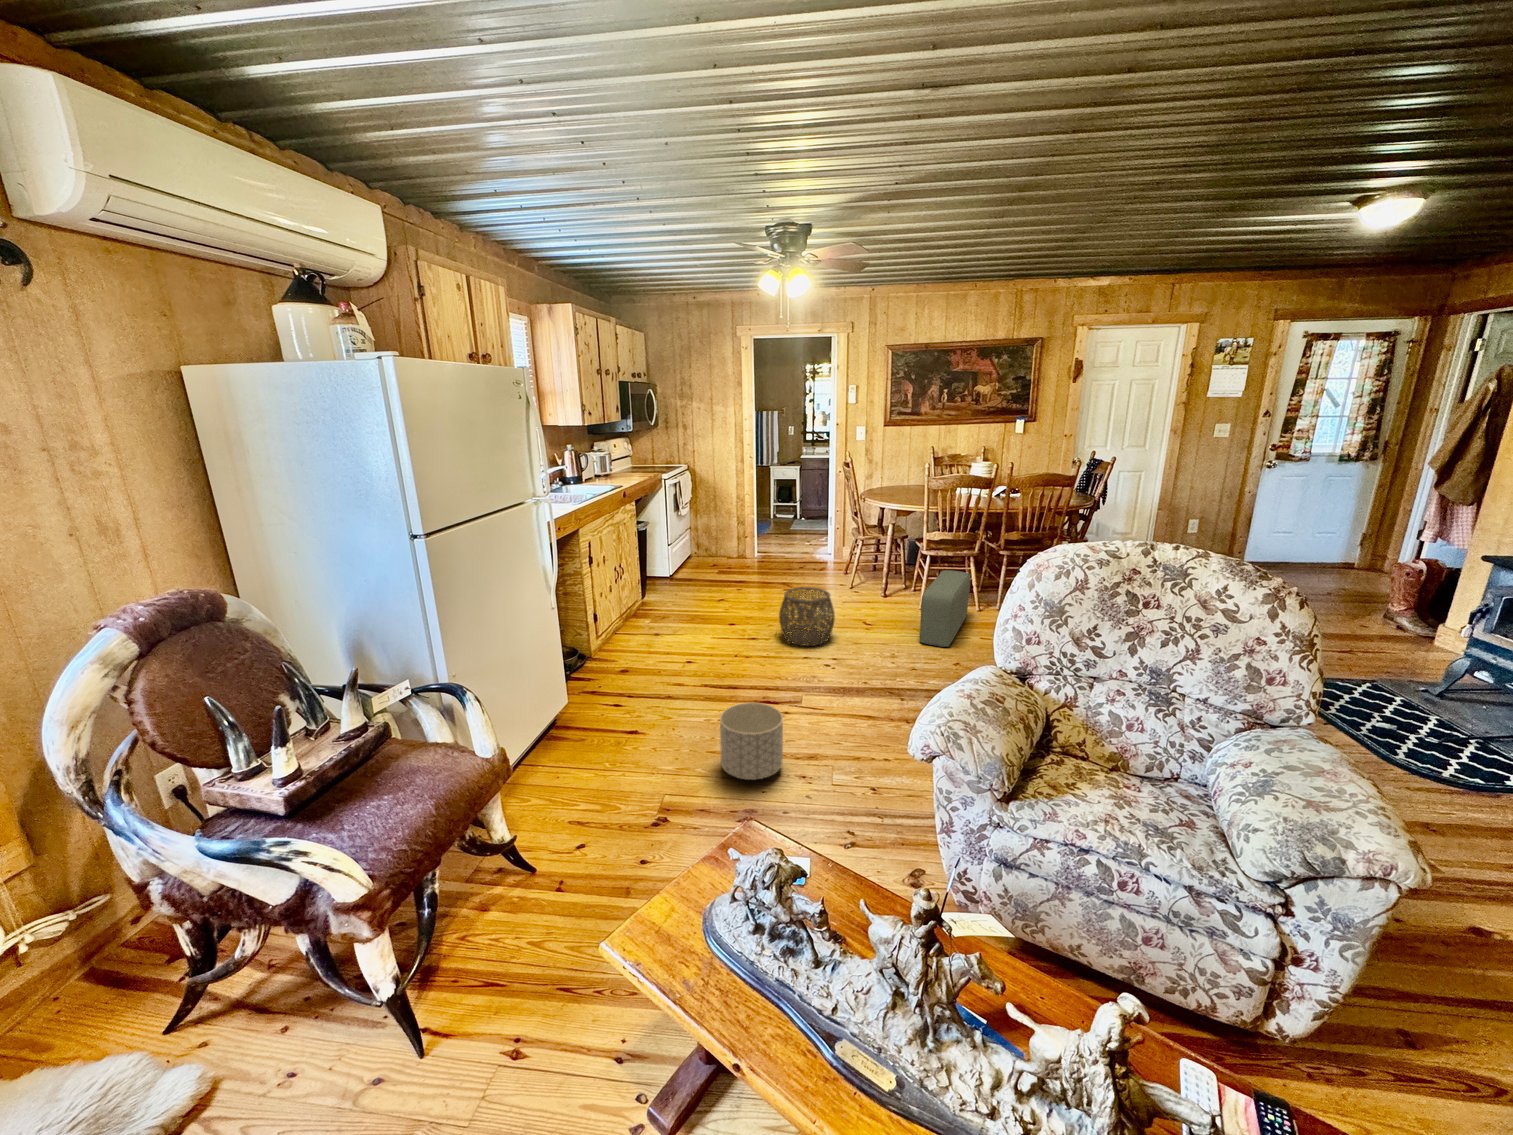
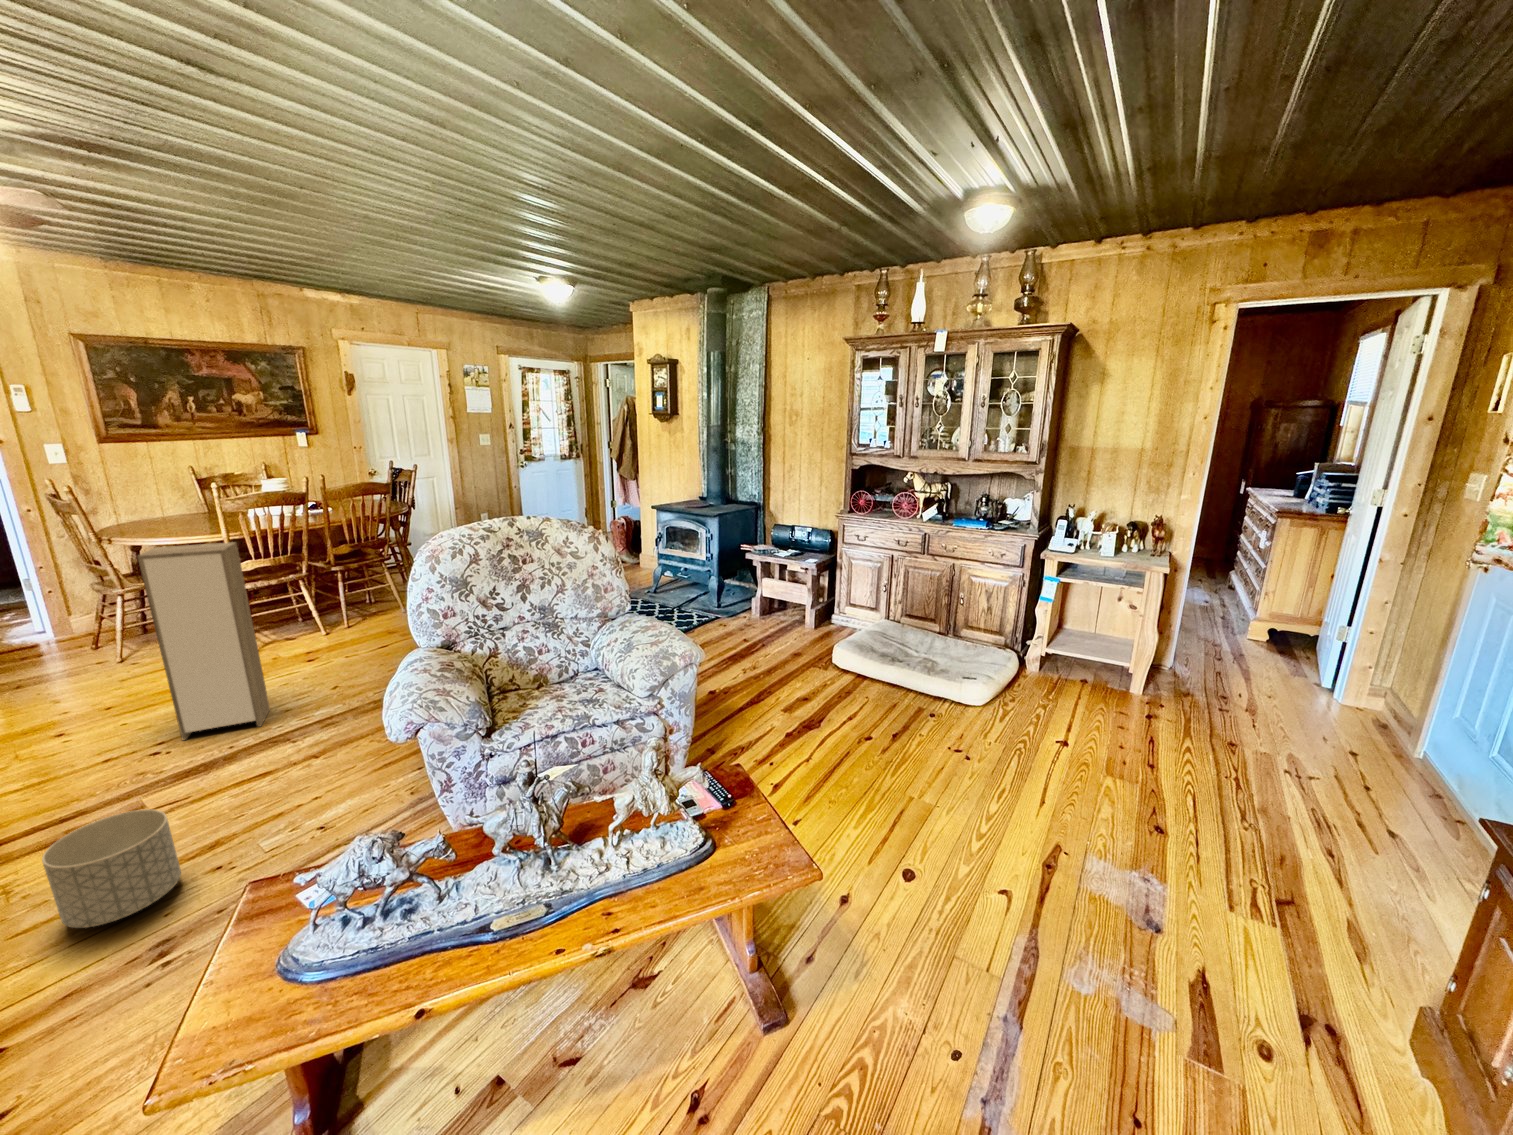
storage cabinet: none [843,511,913,676] -> present [138,542,270,740]
pouf: present [920,570,970,647] -> none [265,597,316,682]
woven basket: present [779,587,835,646] -> none [20,665,139,755]

